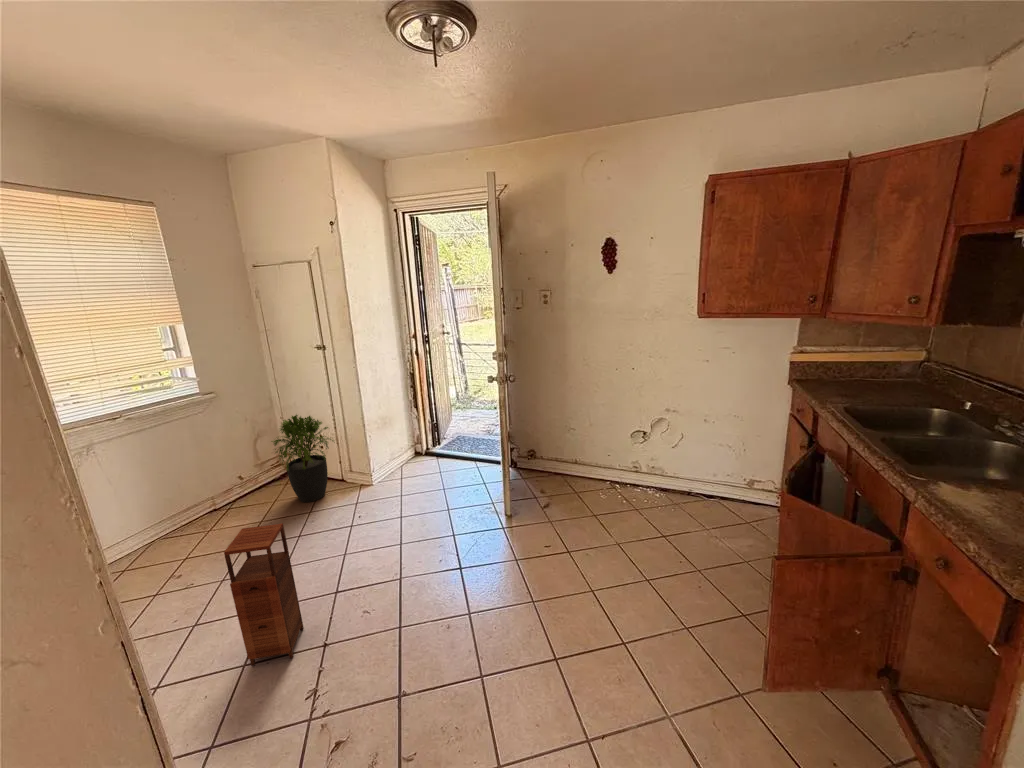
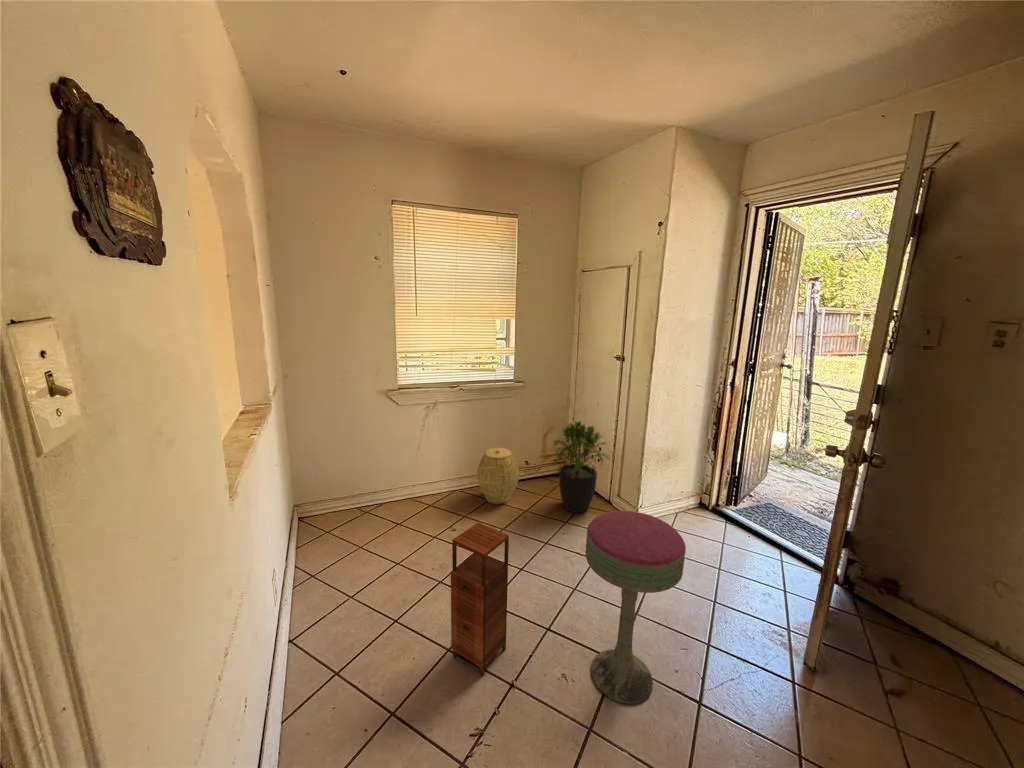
bar stool: none [355,459,432,603] -> present [585,511,686,704]
woven basket: none [182,468,241,532] -> present [477,448,519,504]

